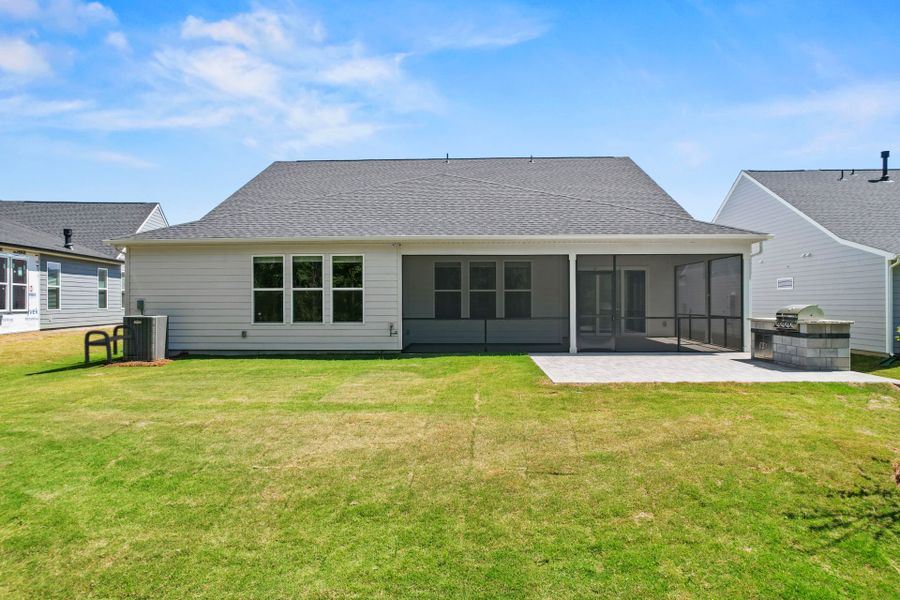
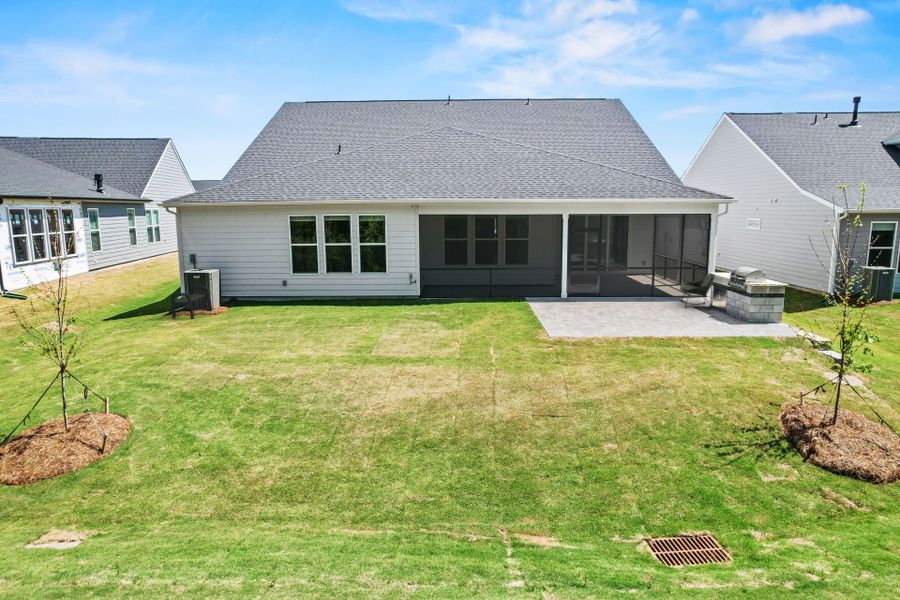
lounge chair: none [715,315,758,358] -> present [680,274,715,309]

